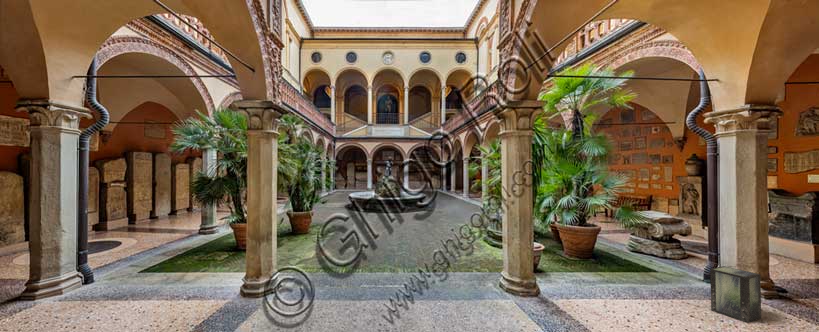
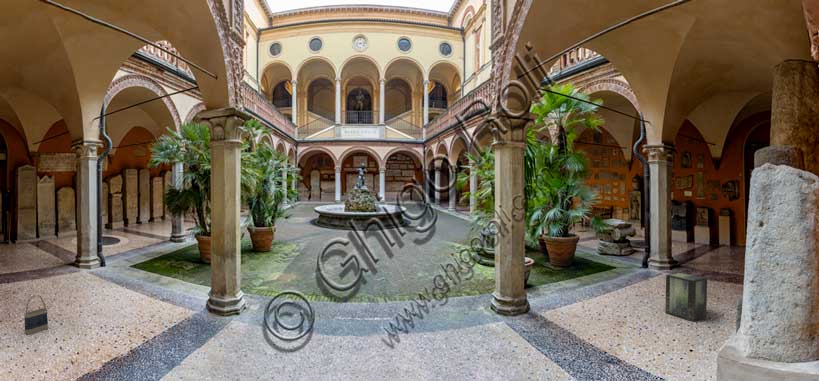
bag: none [67,279,90,317] -> present [25,295,48,334]

